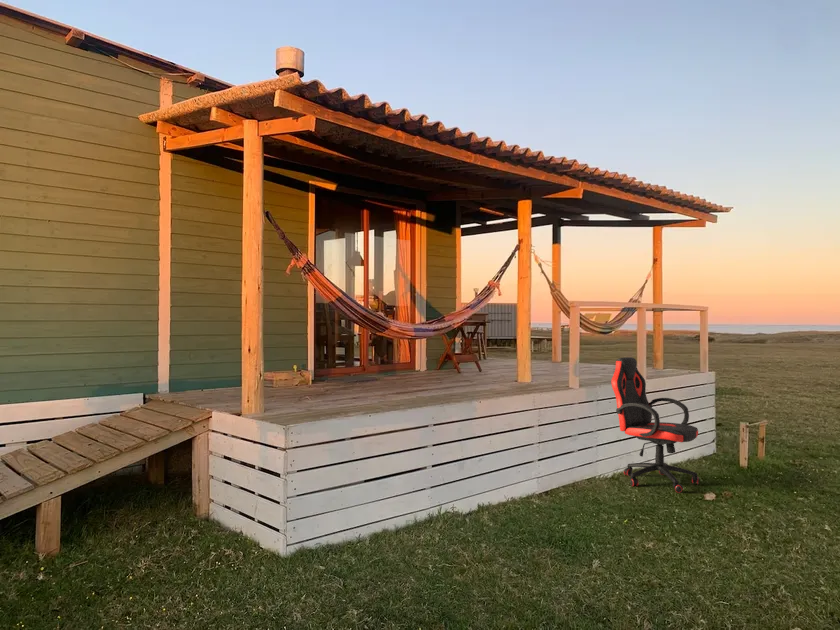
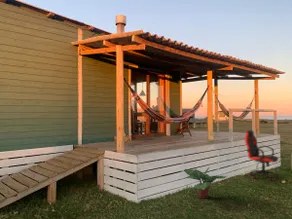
potted plant: none [427,455,543,543] -> present [185,168,226,199]

